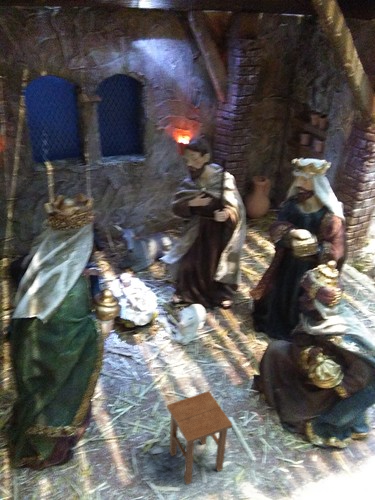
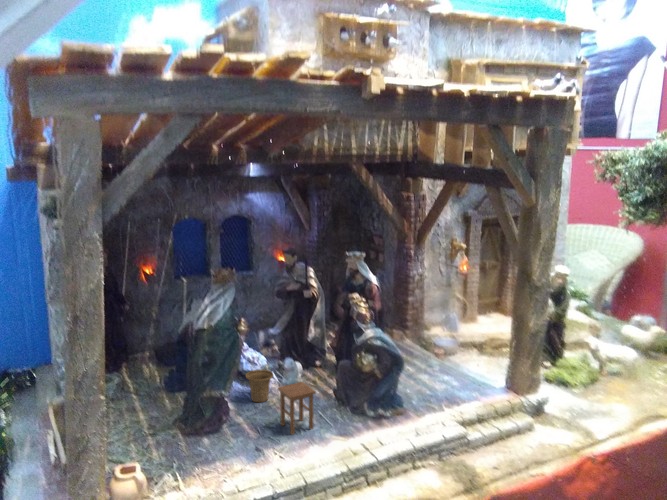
basket: none [120,335,163,387] -> present [246,370,273,402]

